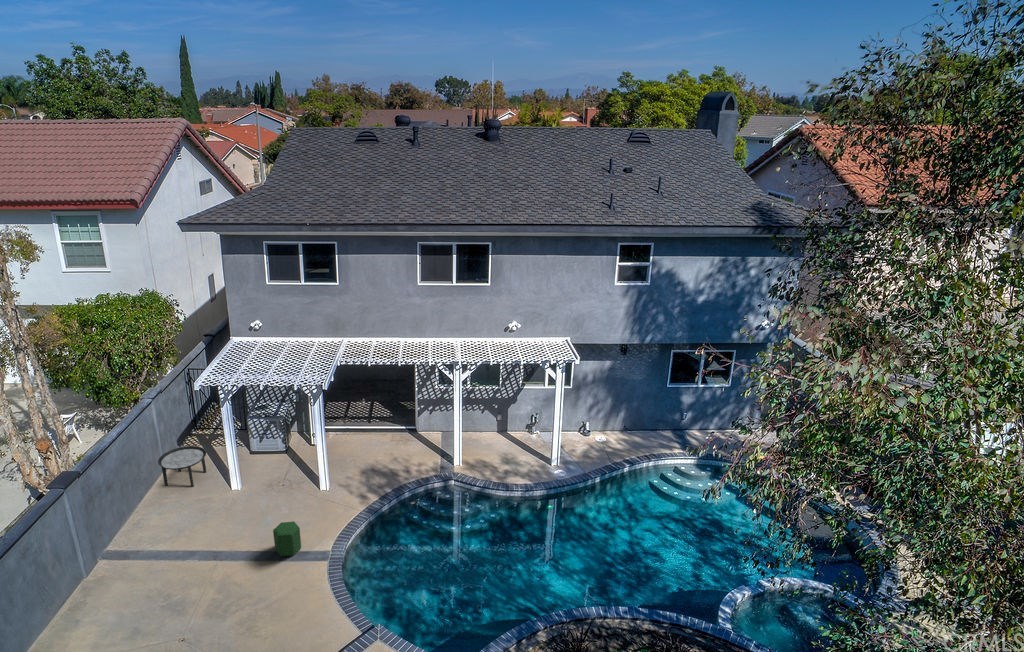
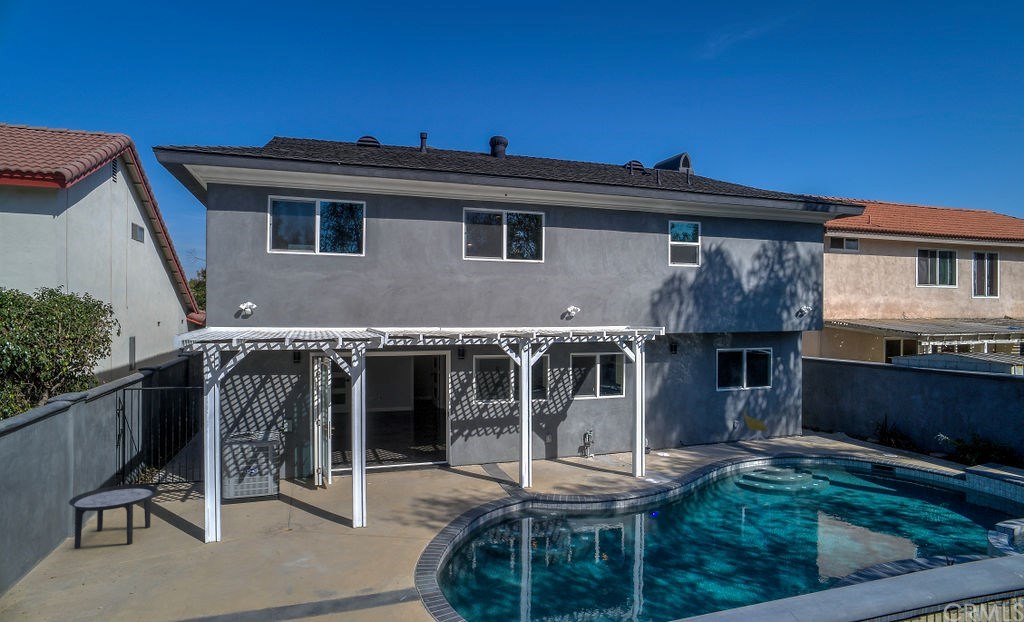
chair: none [687,402,711,439] -> present [743,411,769,444]
ottoman: present [273,521,301,557] -> none [328,539,373,603]

